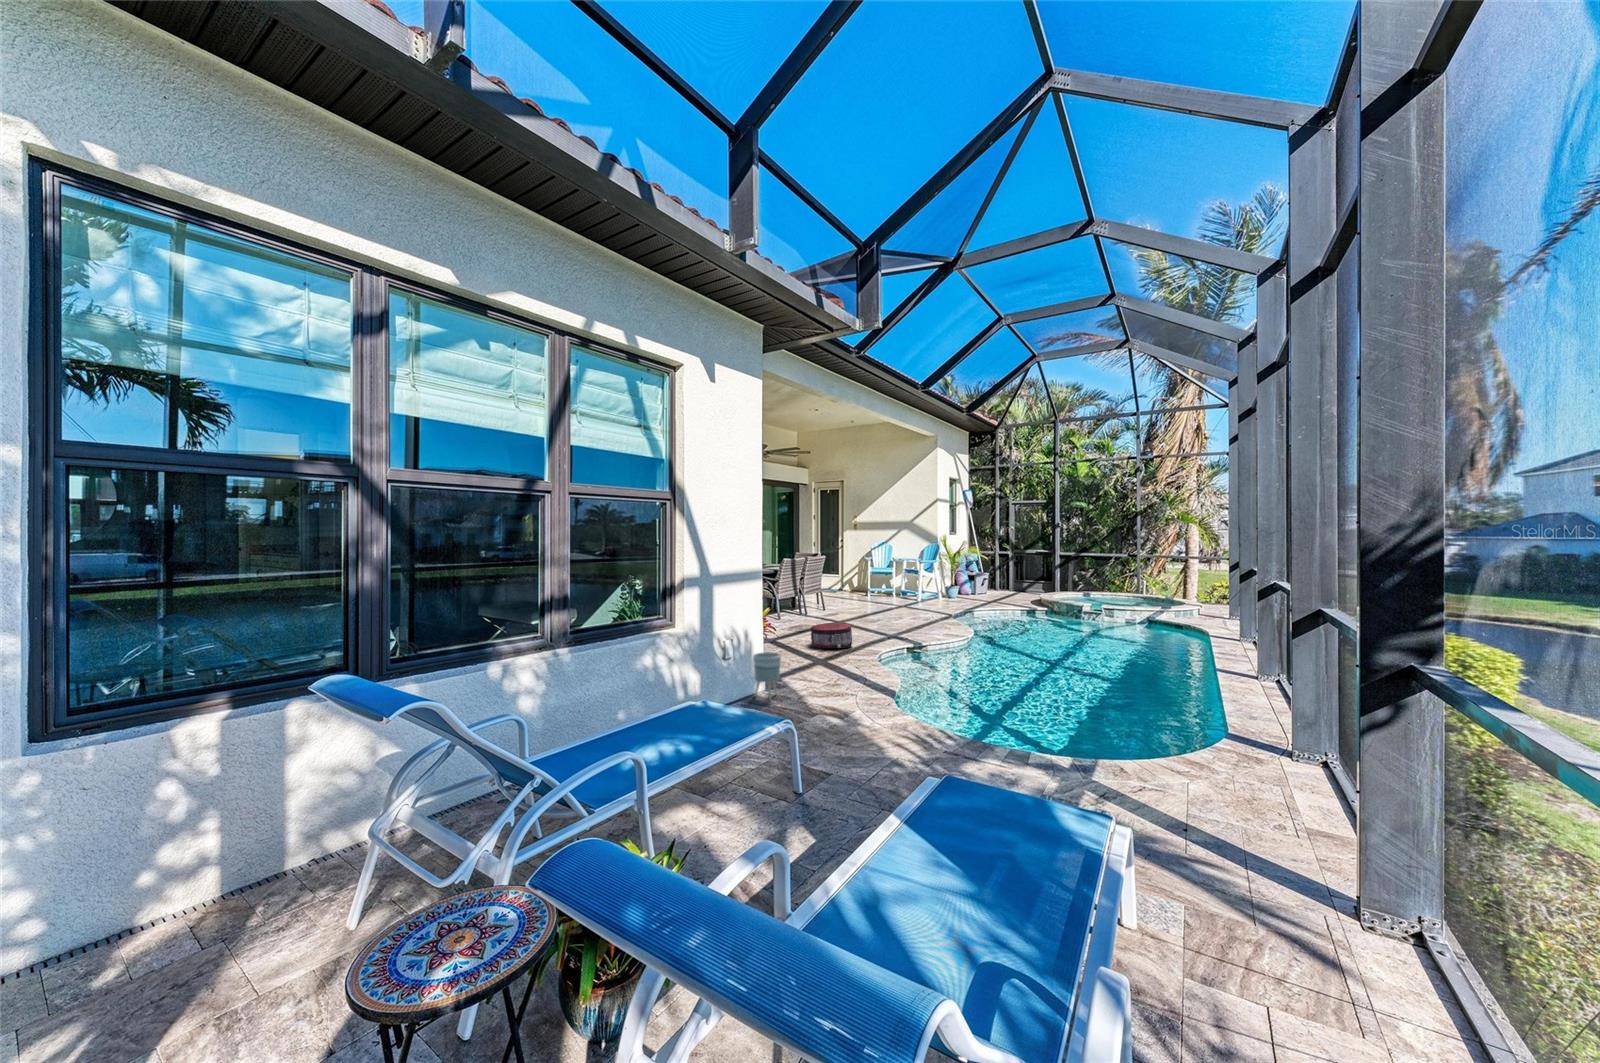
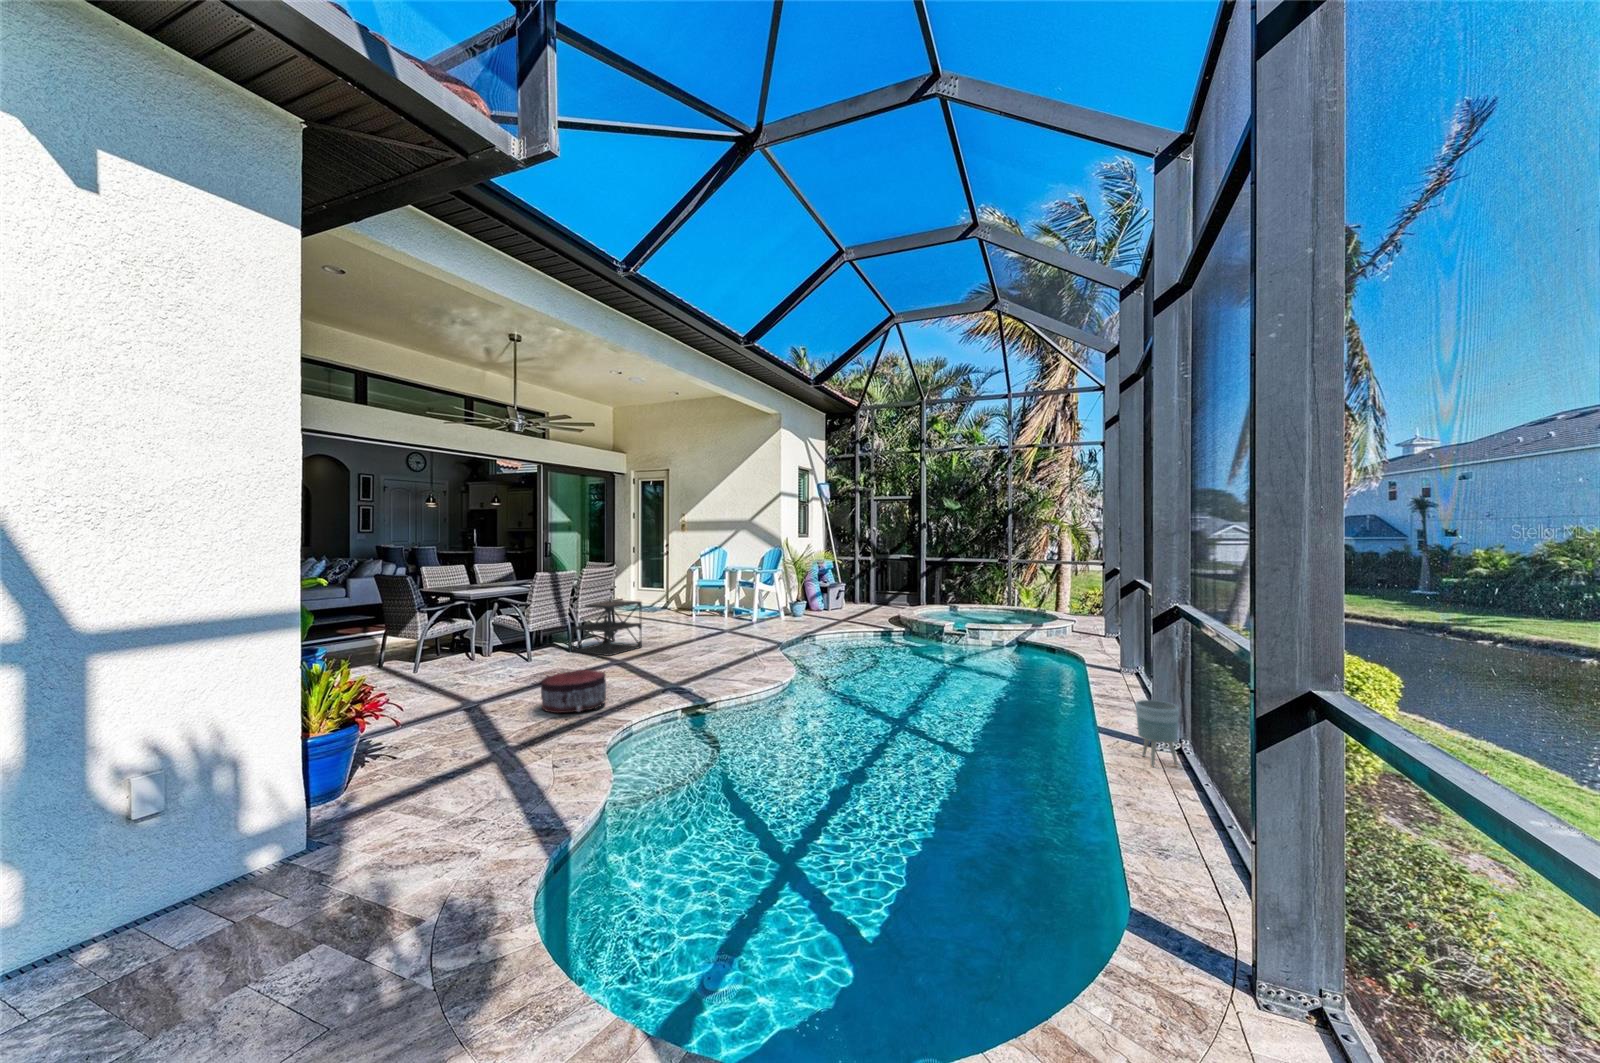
side table: none [796,580,845,620] -> present [572,600,642,656]
planter: present [753,652,781,700] -> present [1135,700,1179,767]

